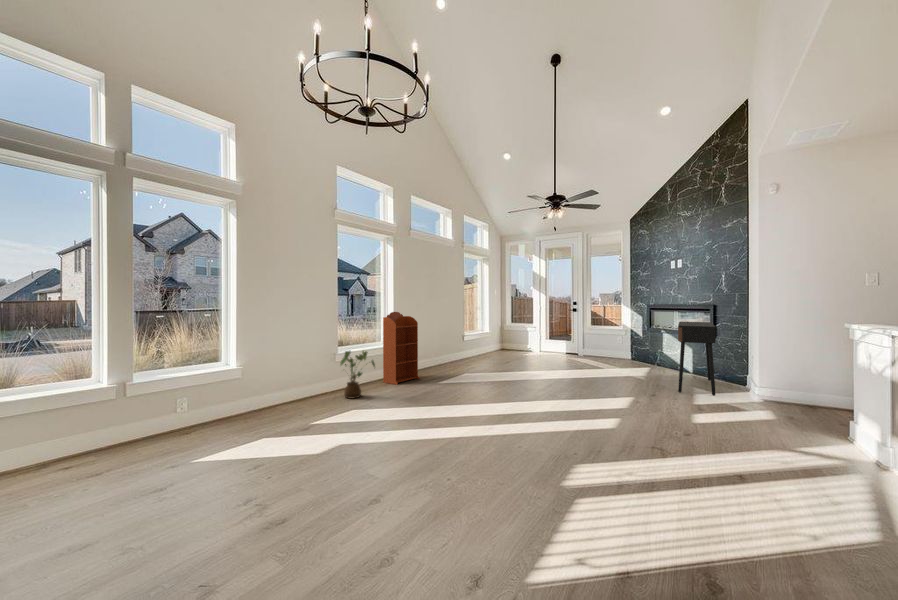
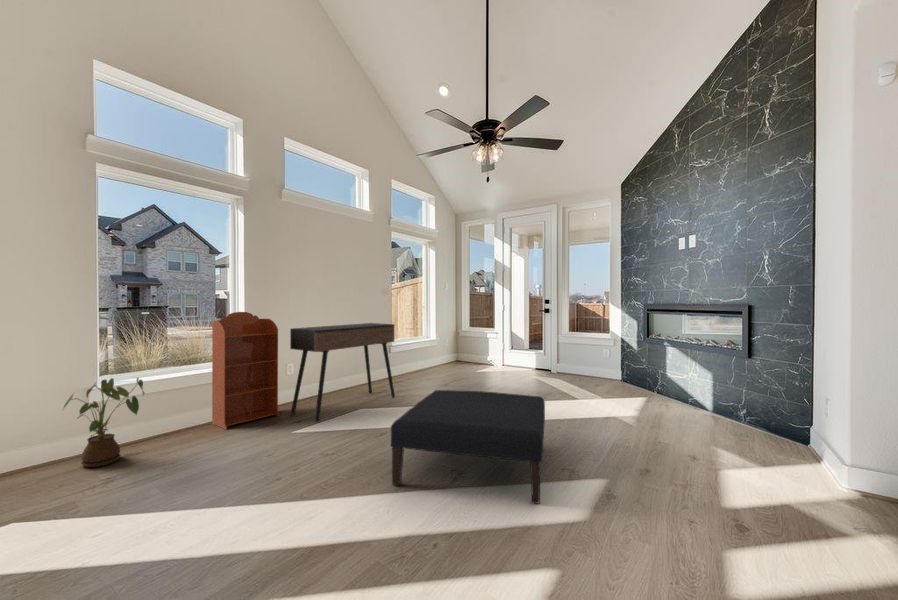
console table: present [678,322,716,395] -> present [290,323,395,421]
ottoman: none [526,357,607,405] -> present [391,390,545,504]

